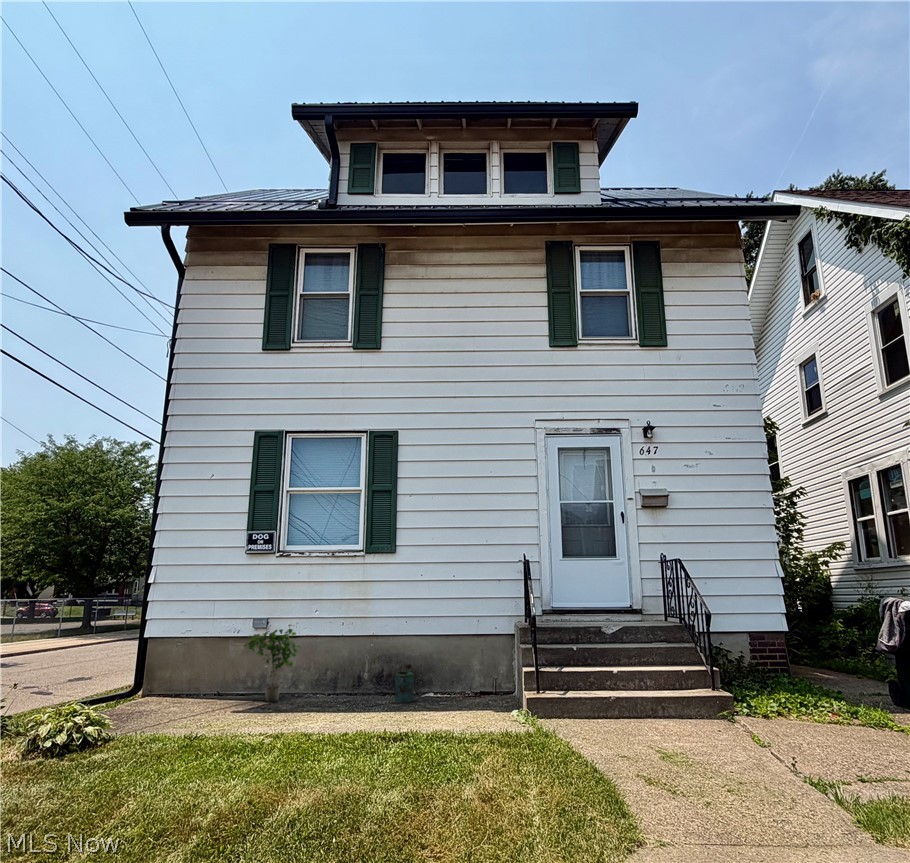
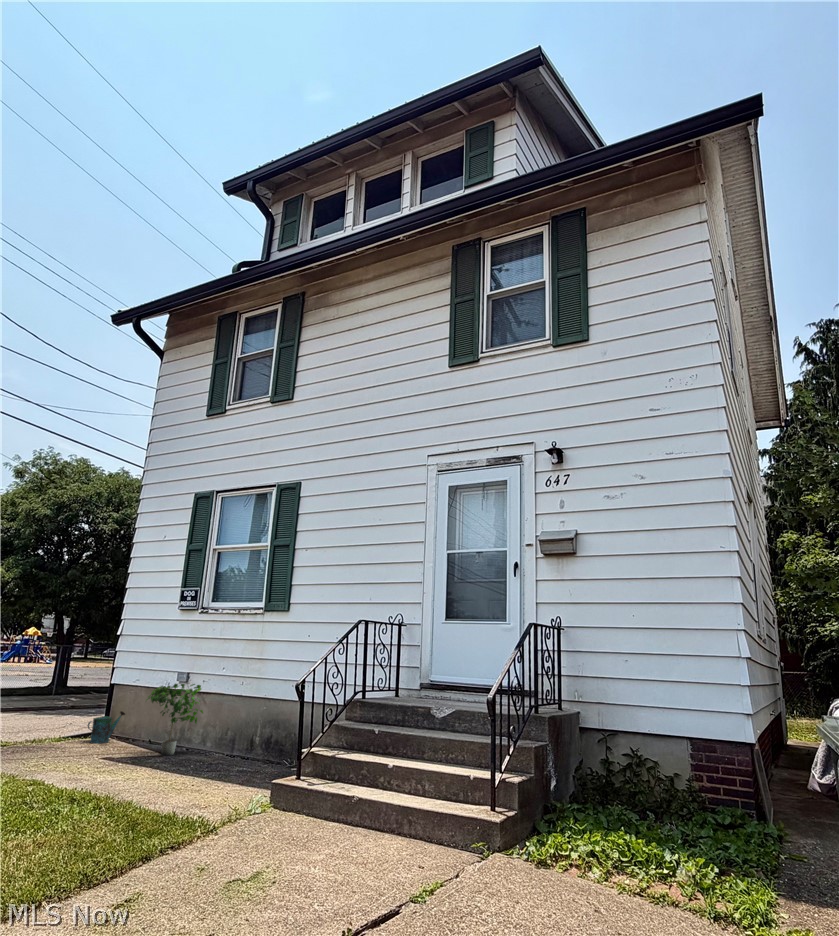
watering can: present [395,665,414,703] -> present [88,711,125,744]

